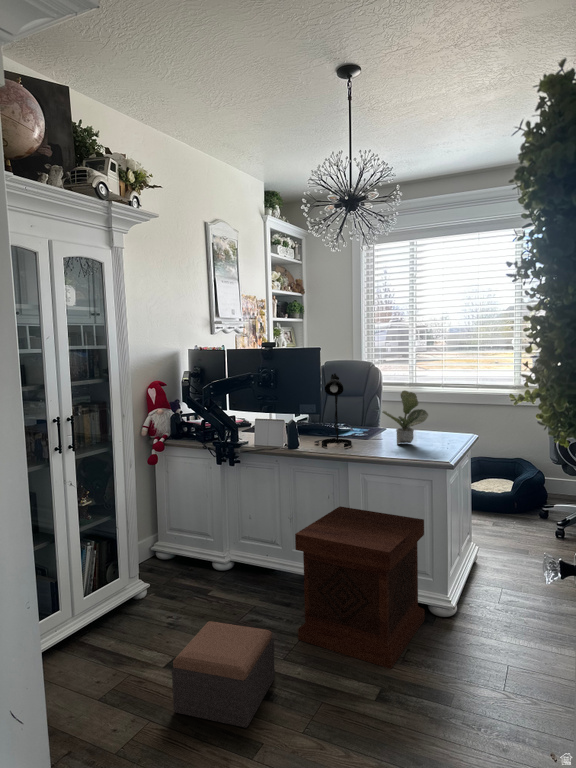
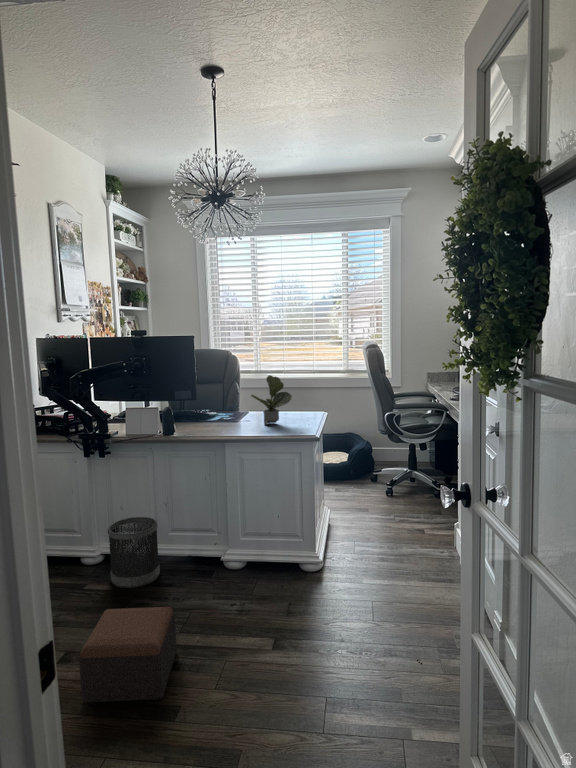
desk lamp: present [314,373,352,447] -> none [187,361,223,431]
side table: present [295,506,425,669] -> none [185,486,298,623]
wastebasket: none [231,529,281,602] -> present [108,517,160,588]

